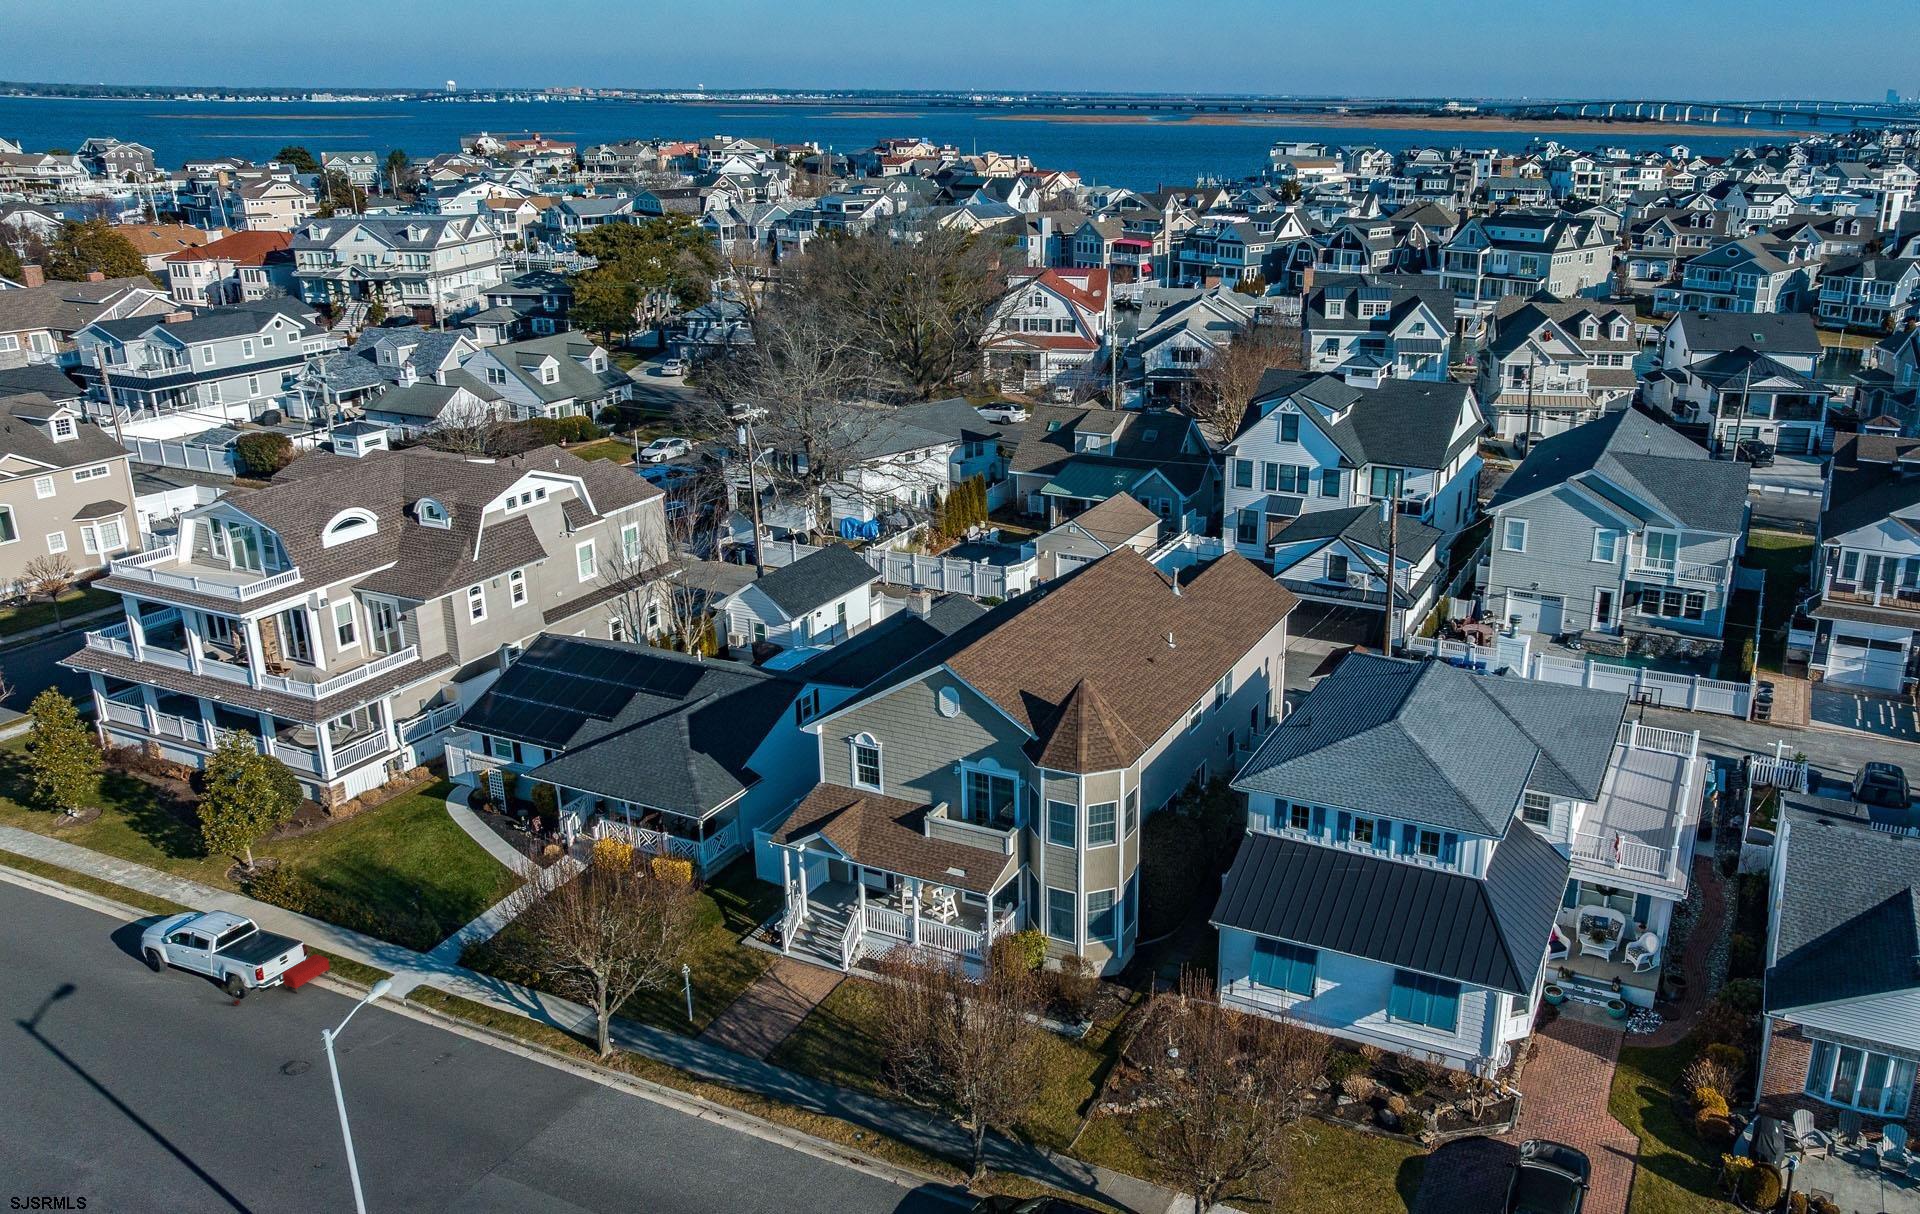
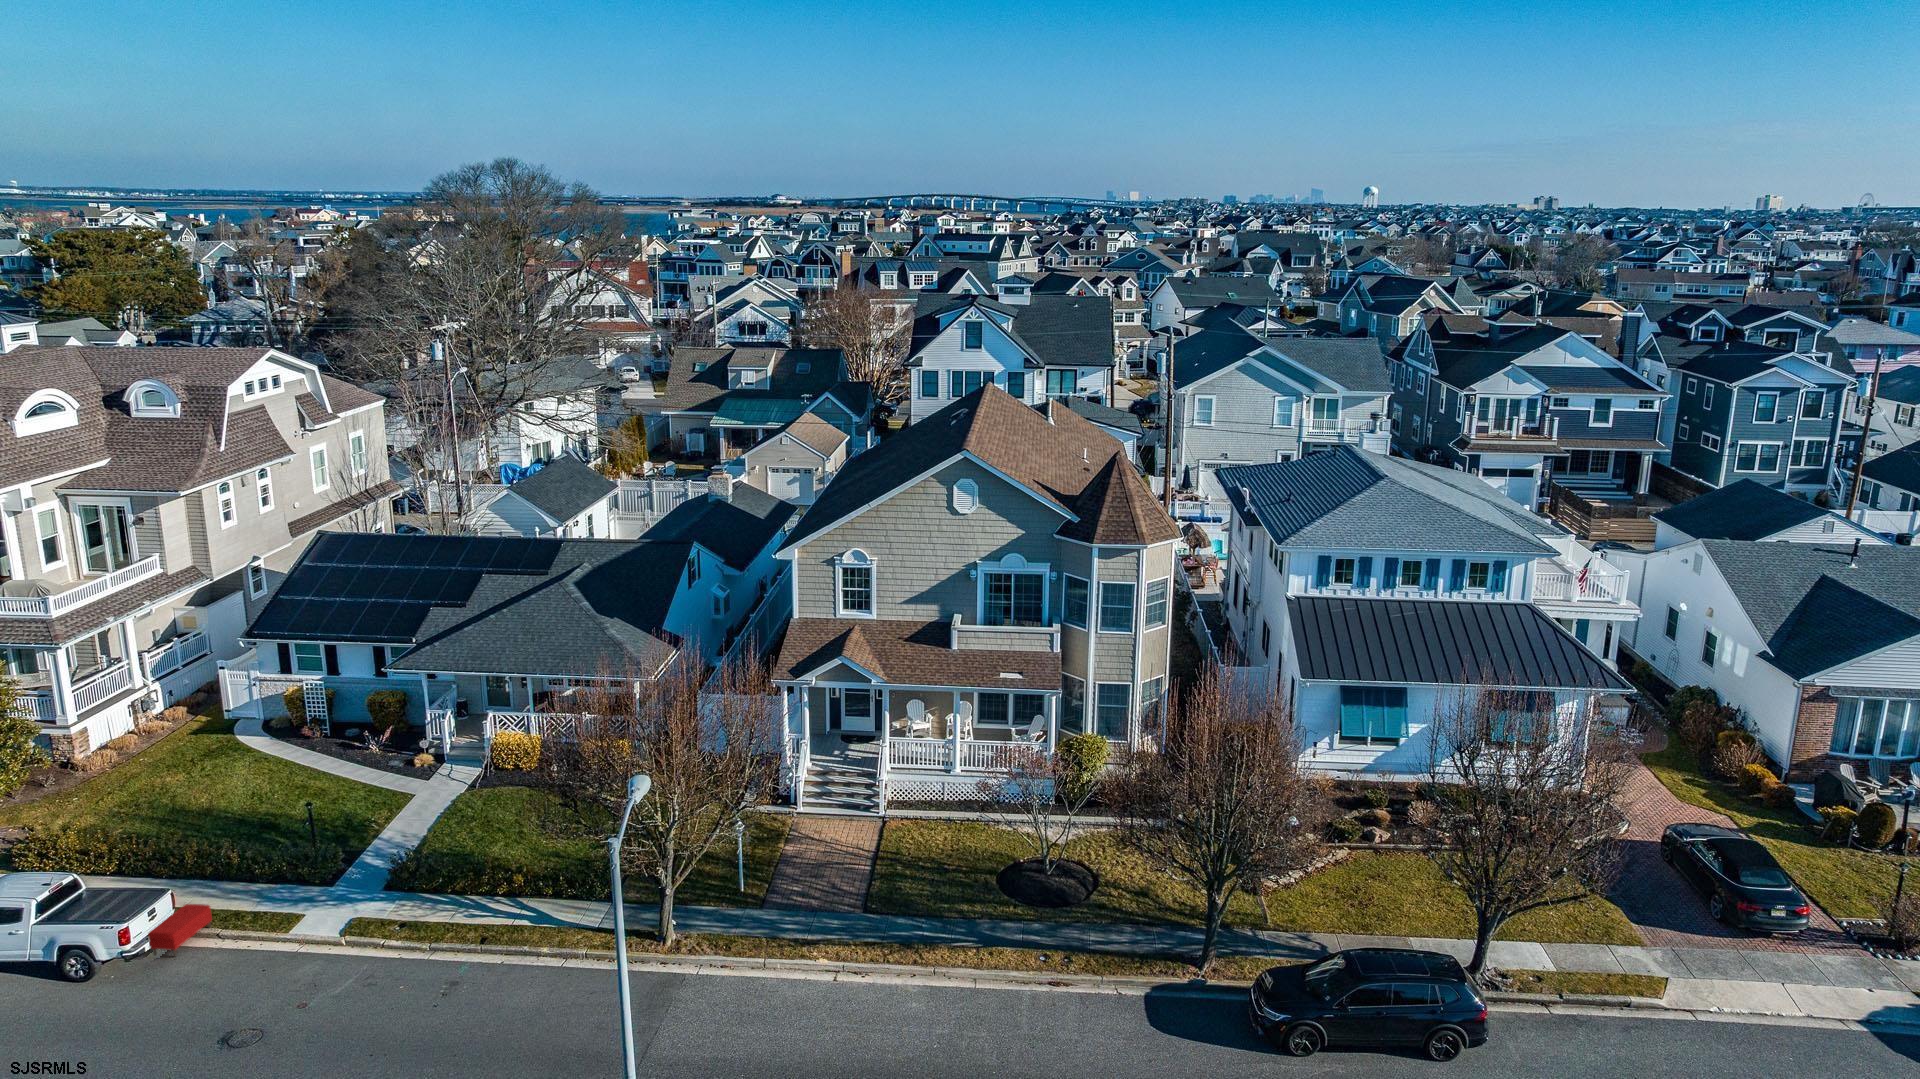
potted tree: present [220,975,246,1005] -> none [55,942,102,990]

